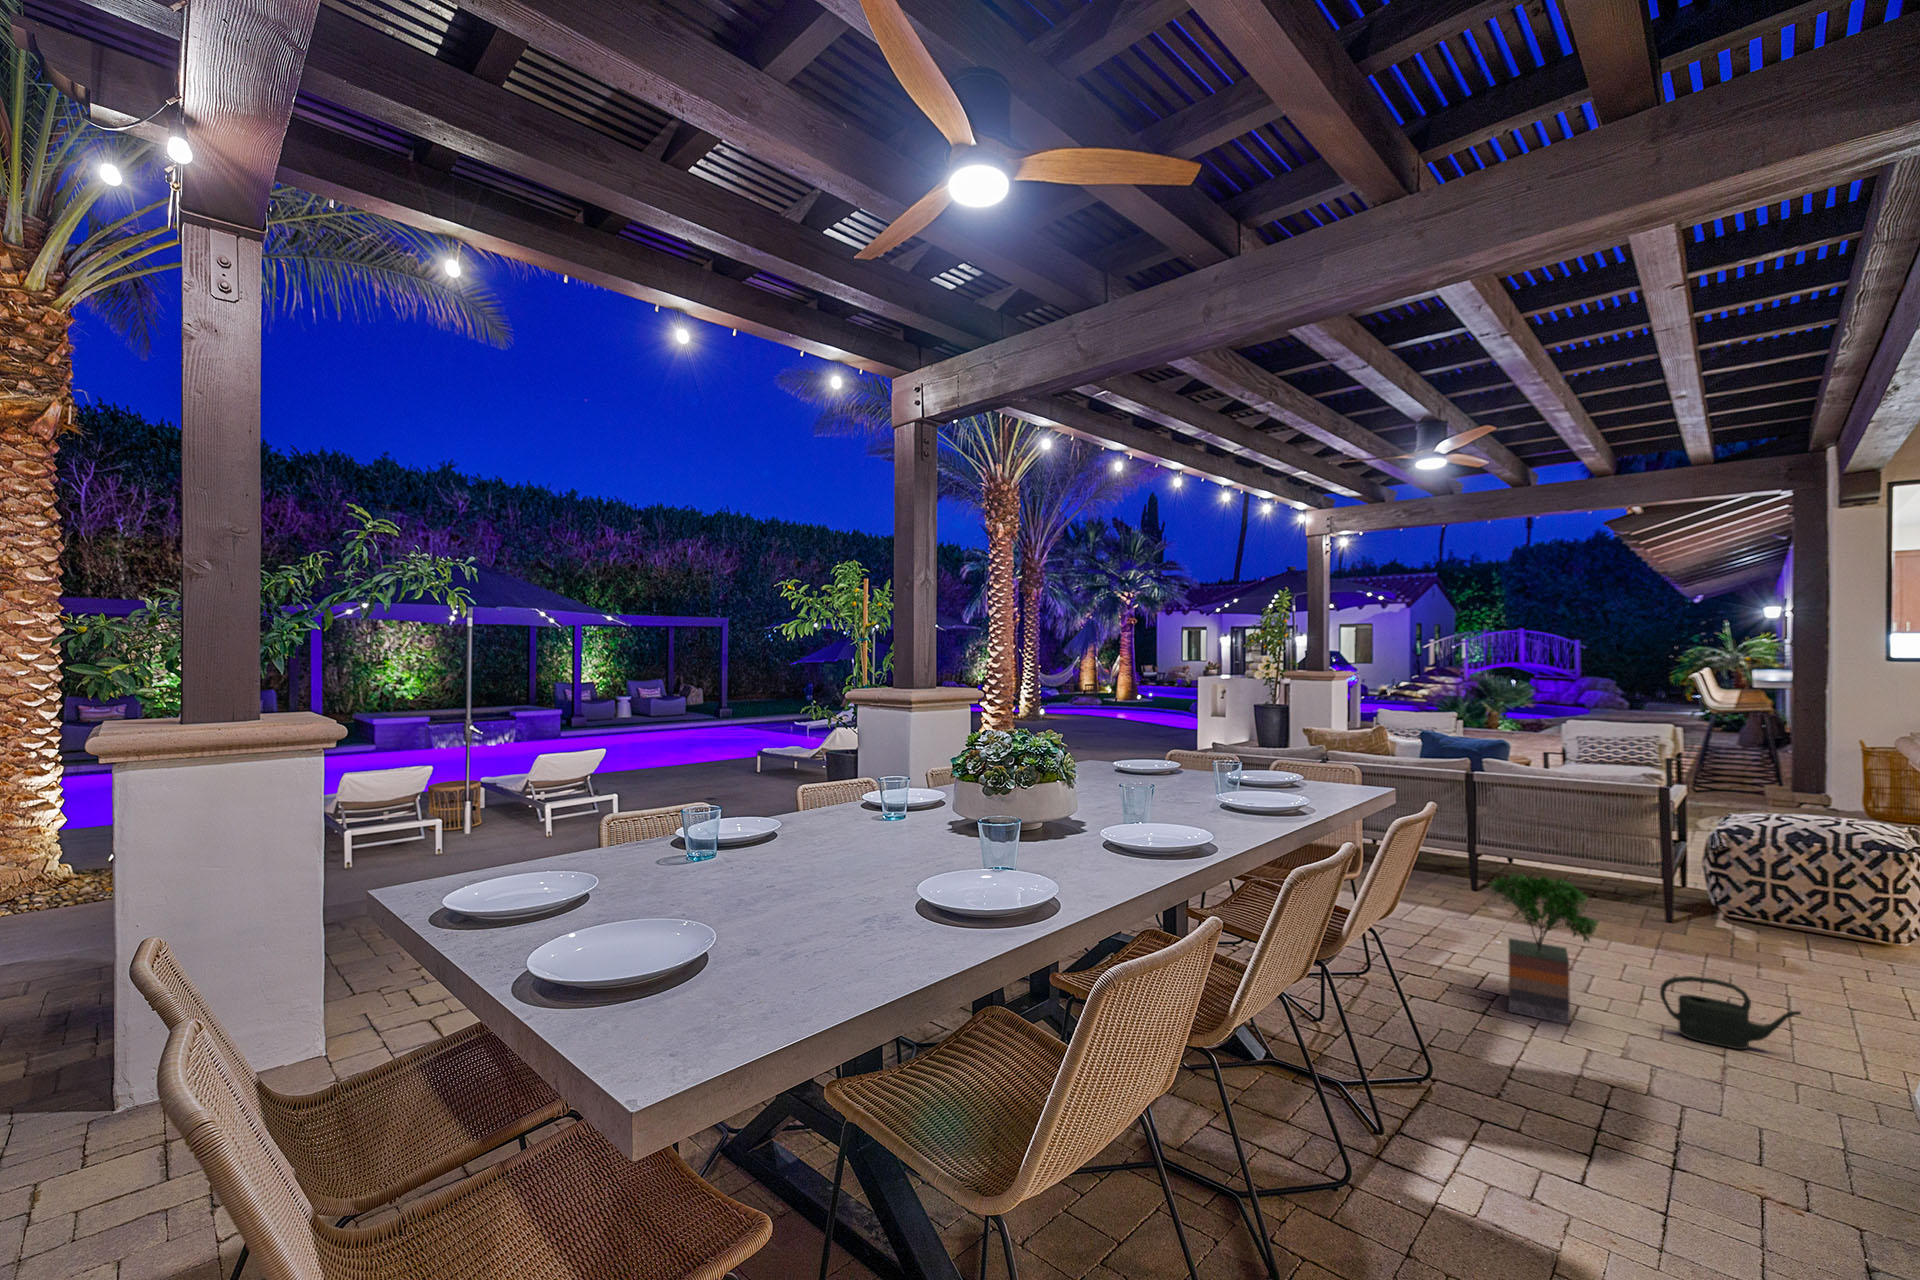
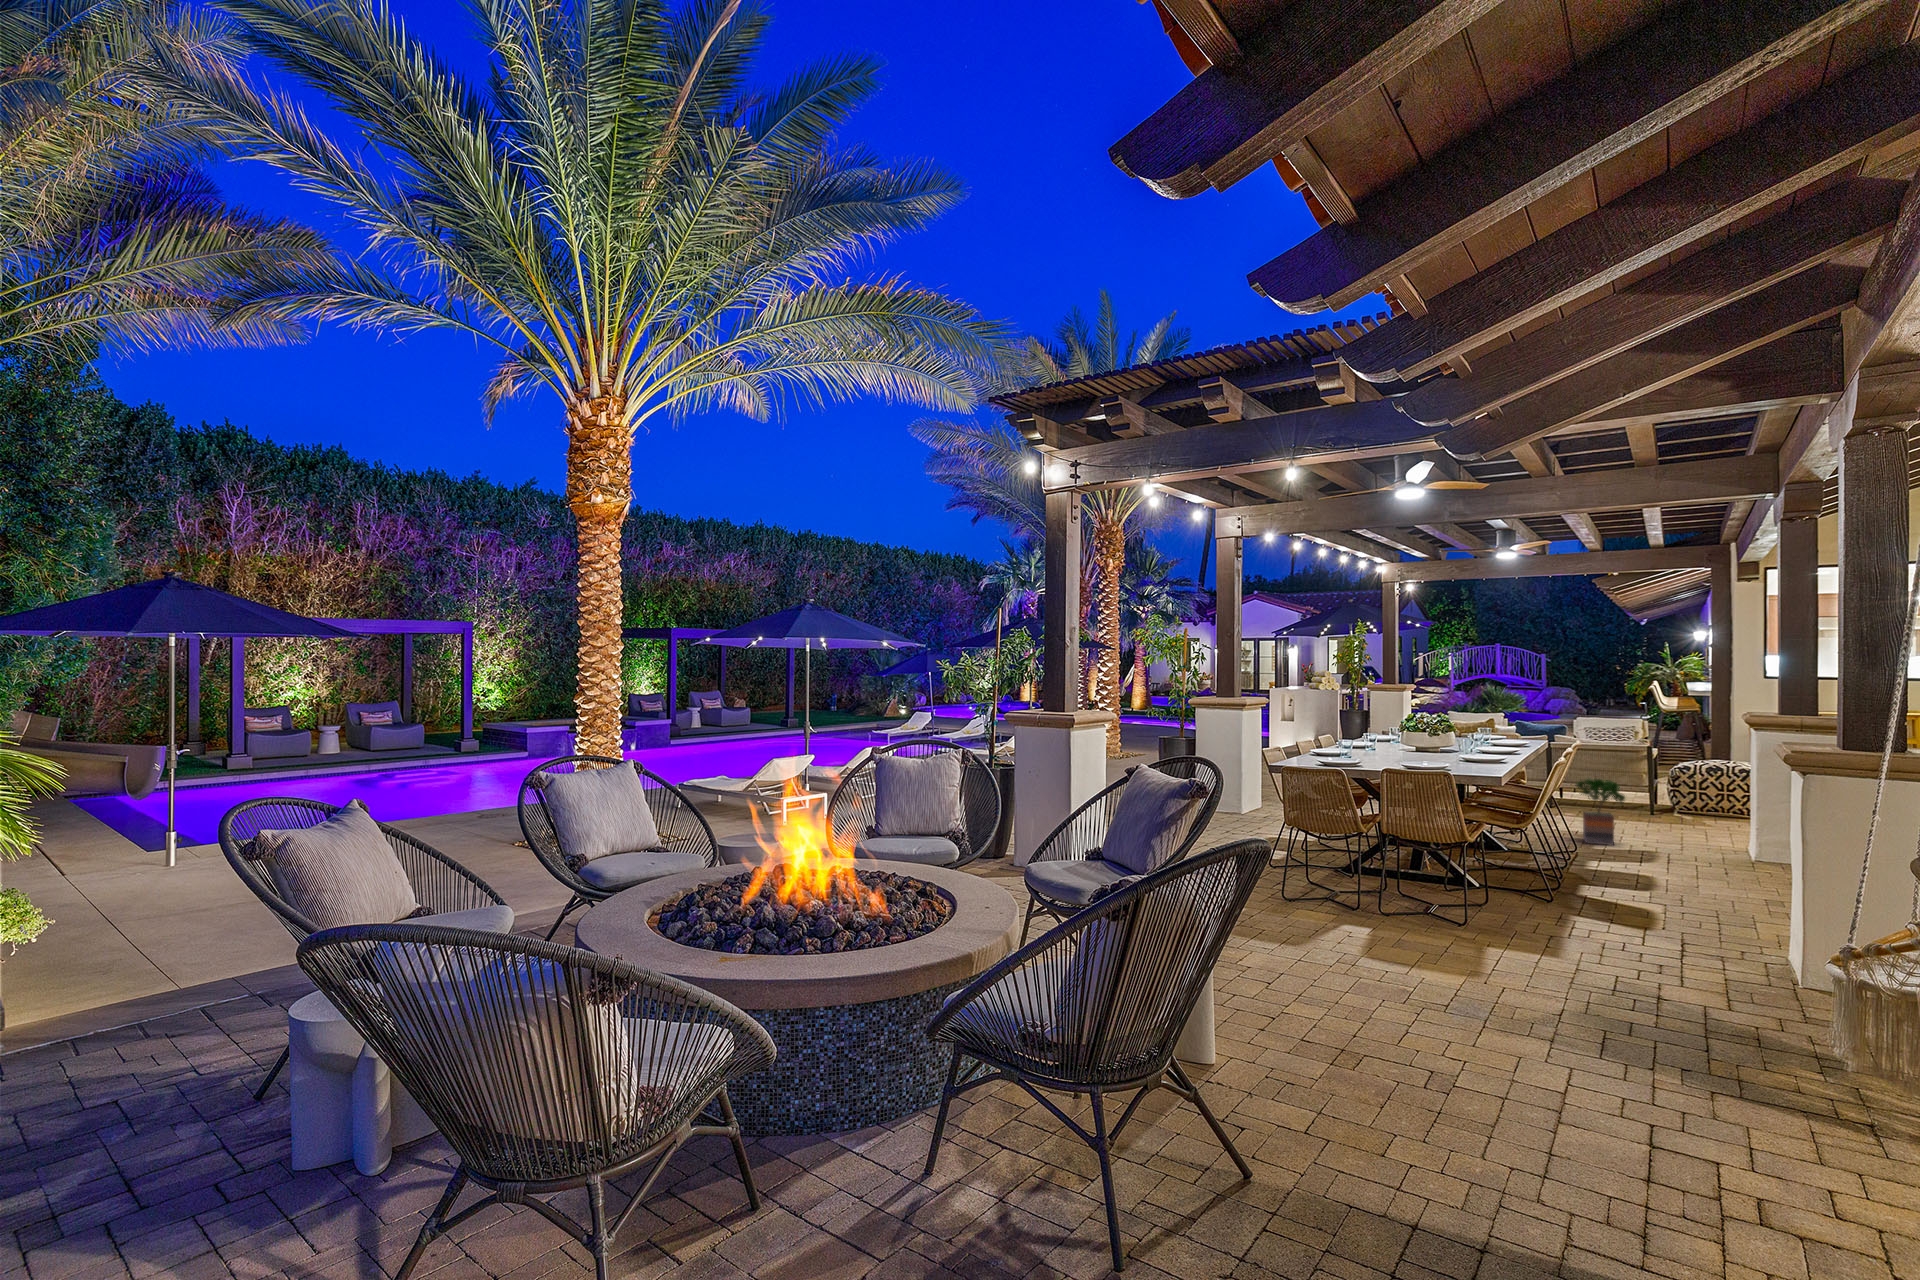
watering can: present [1660,976,1801,1049] -> none [1653,819,1710,848]

